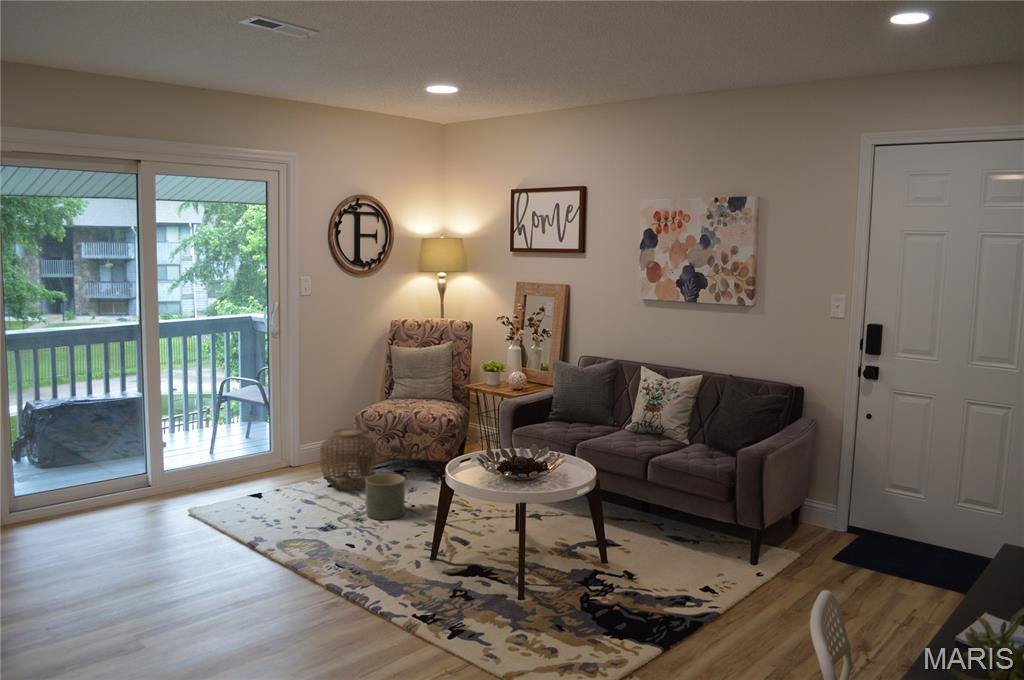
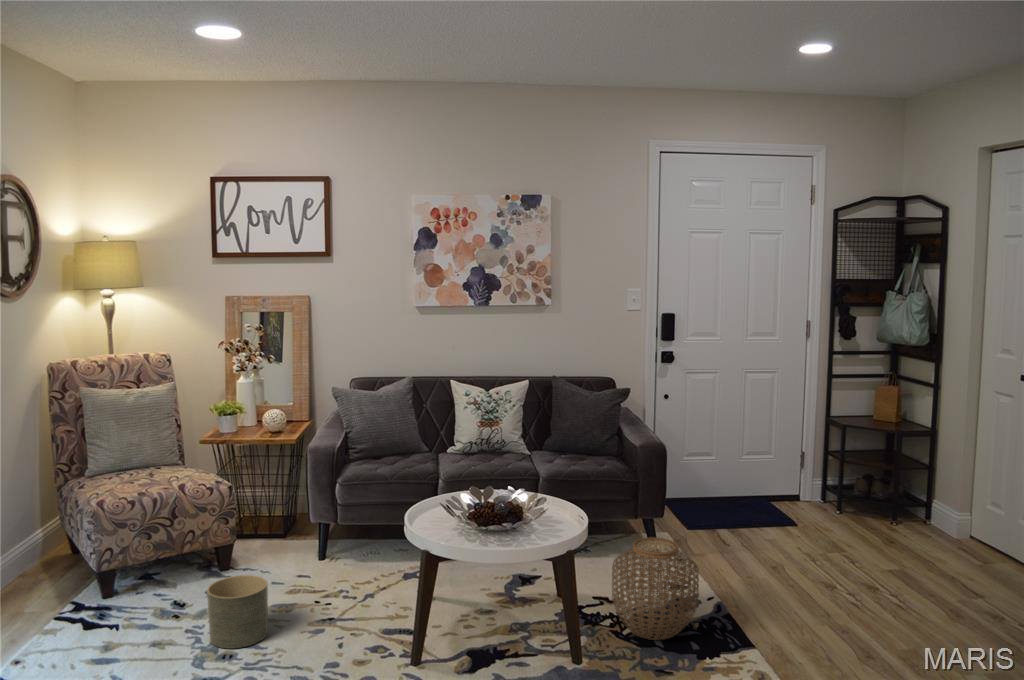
woven basket: present [320,428,376,490] -> present [612,537,699,640]

